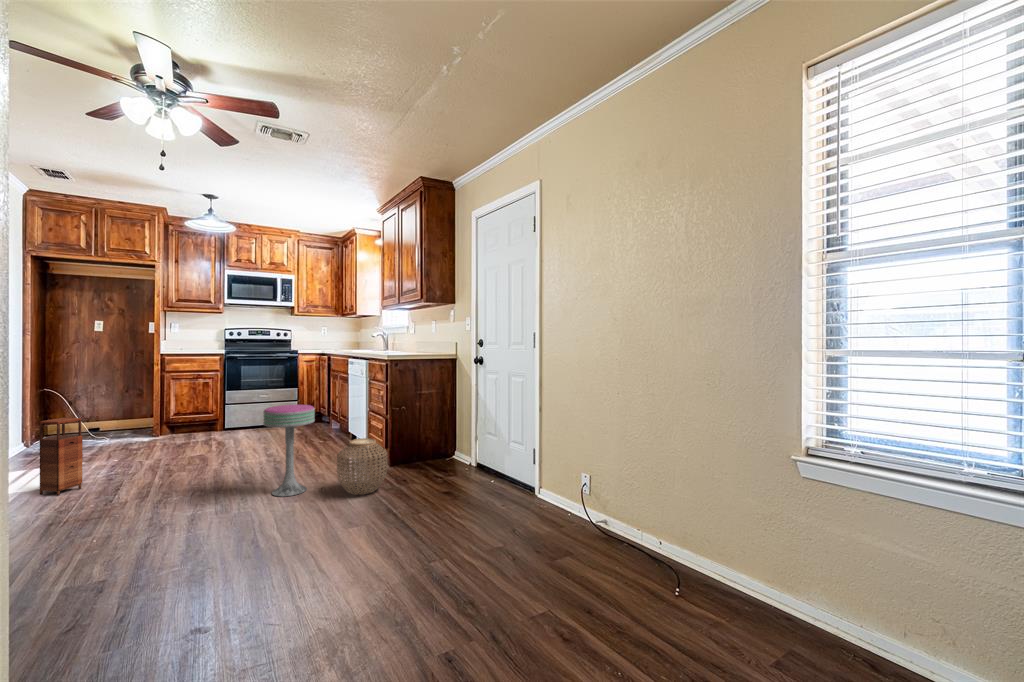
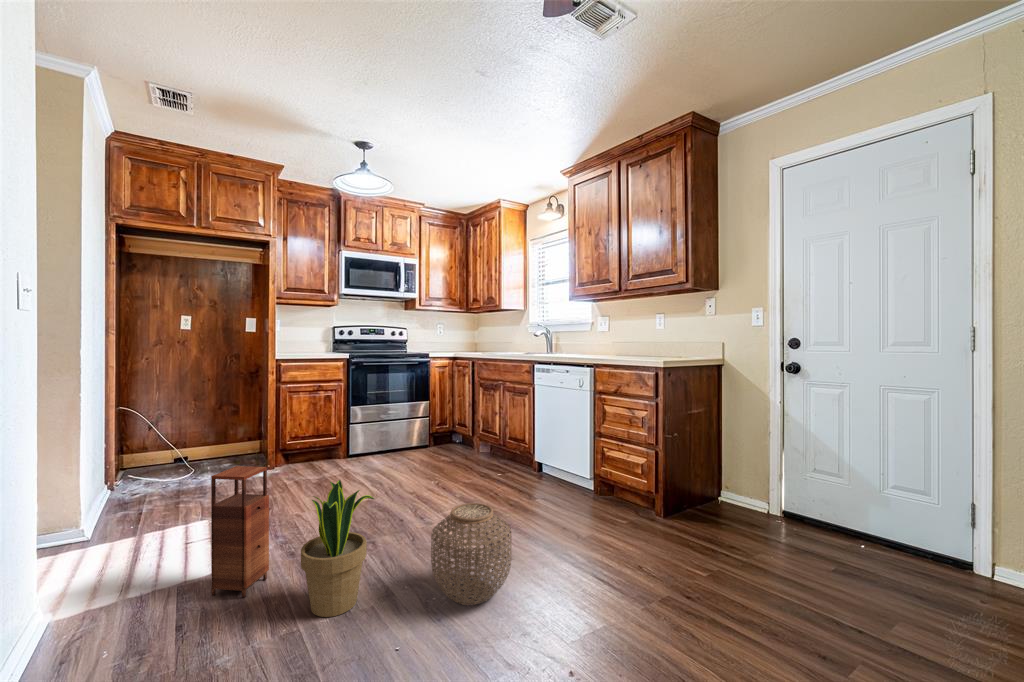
bar stool: present [263,405,315,497] -> none [567,441,641,593]
potted plant: none [83,424,140,503] -> present [301,480,374,617]
woven basket: present [337,438,387,495] -> present [431,503,512,605]

